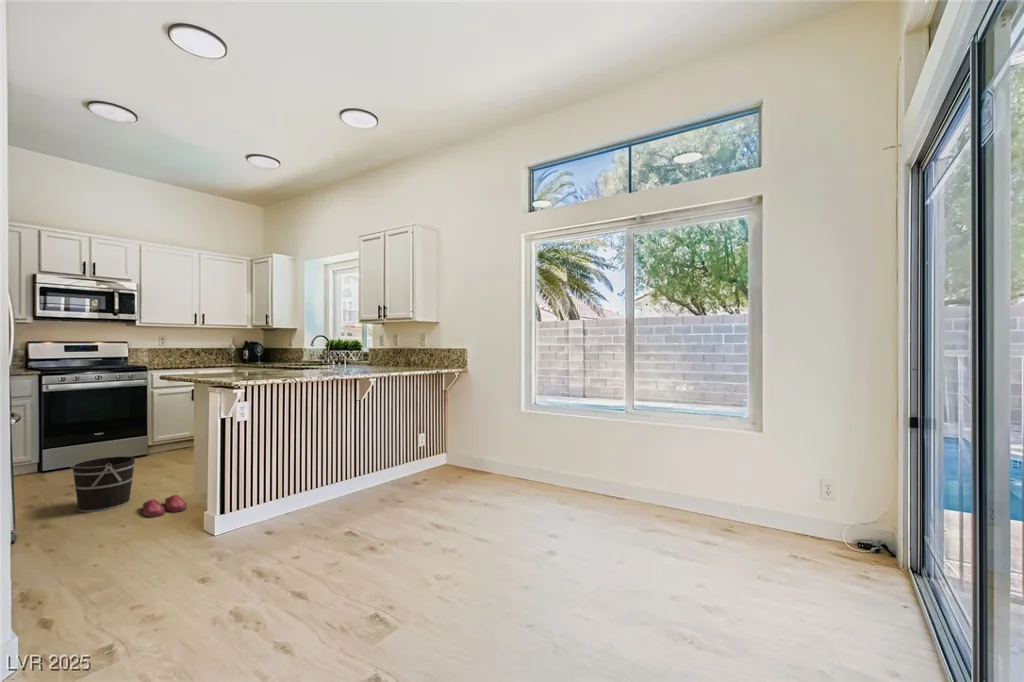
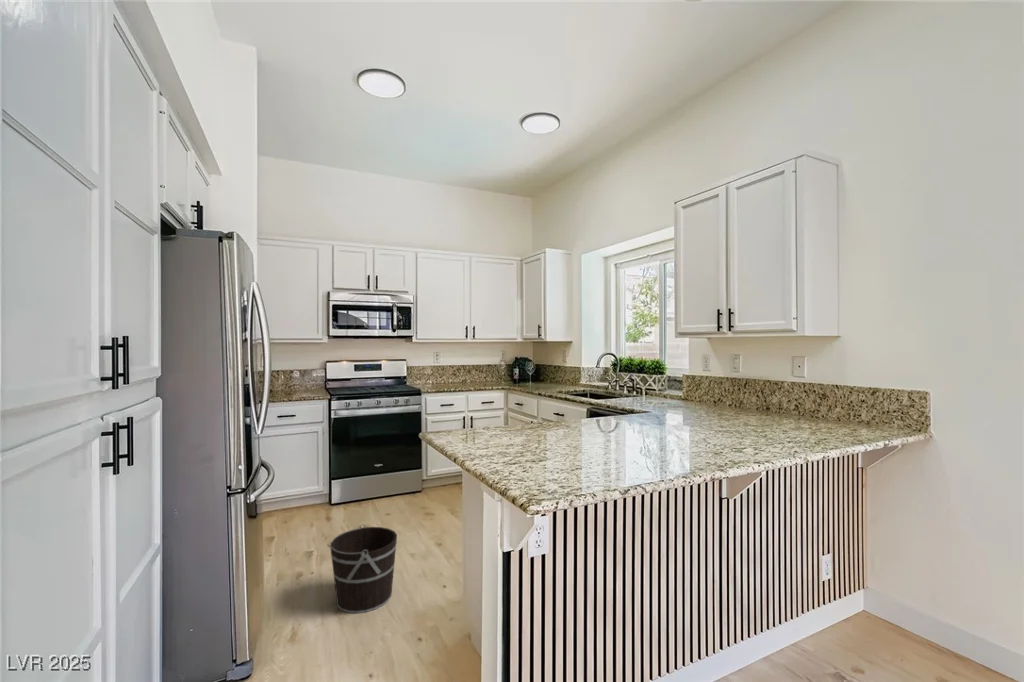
slippers: present [143,495,187,517] -> none [400,608,455,660]

